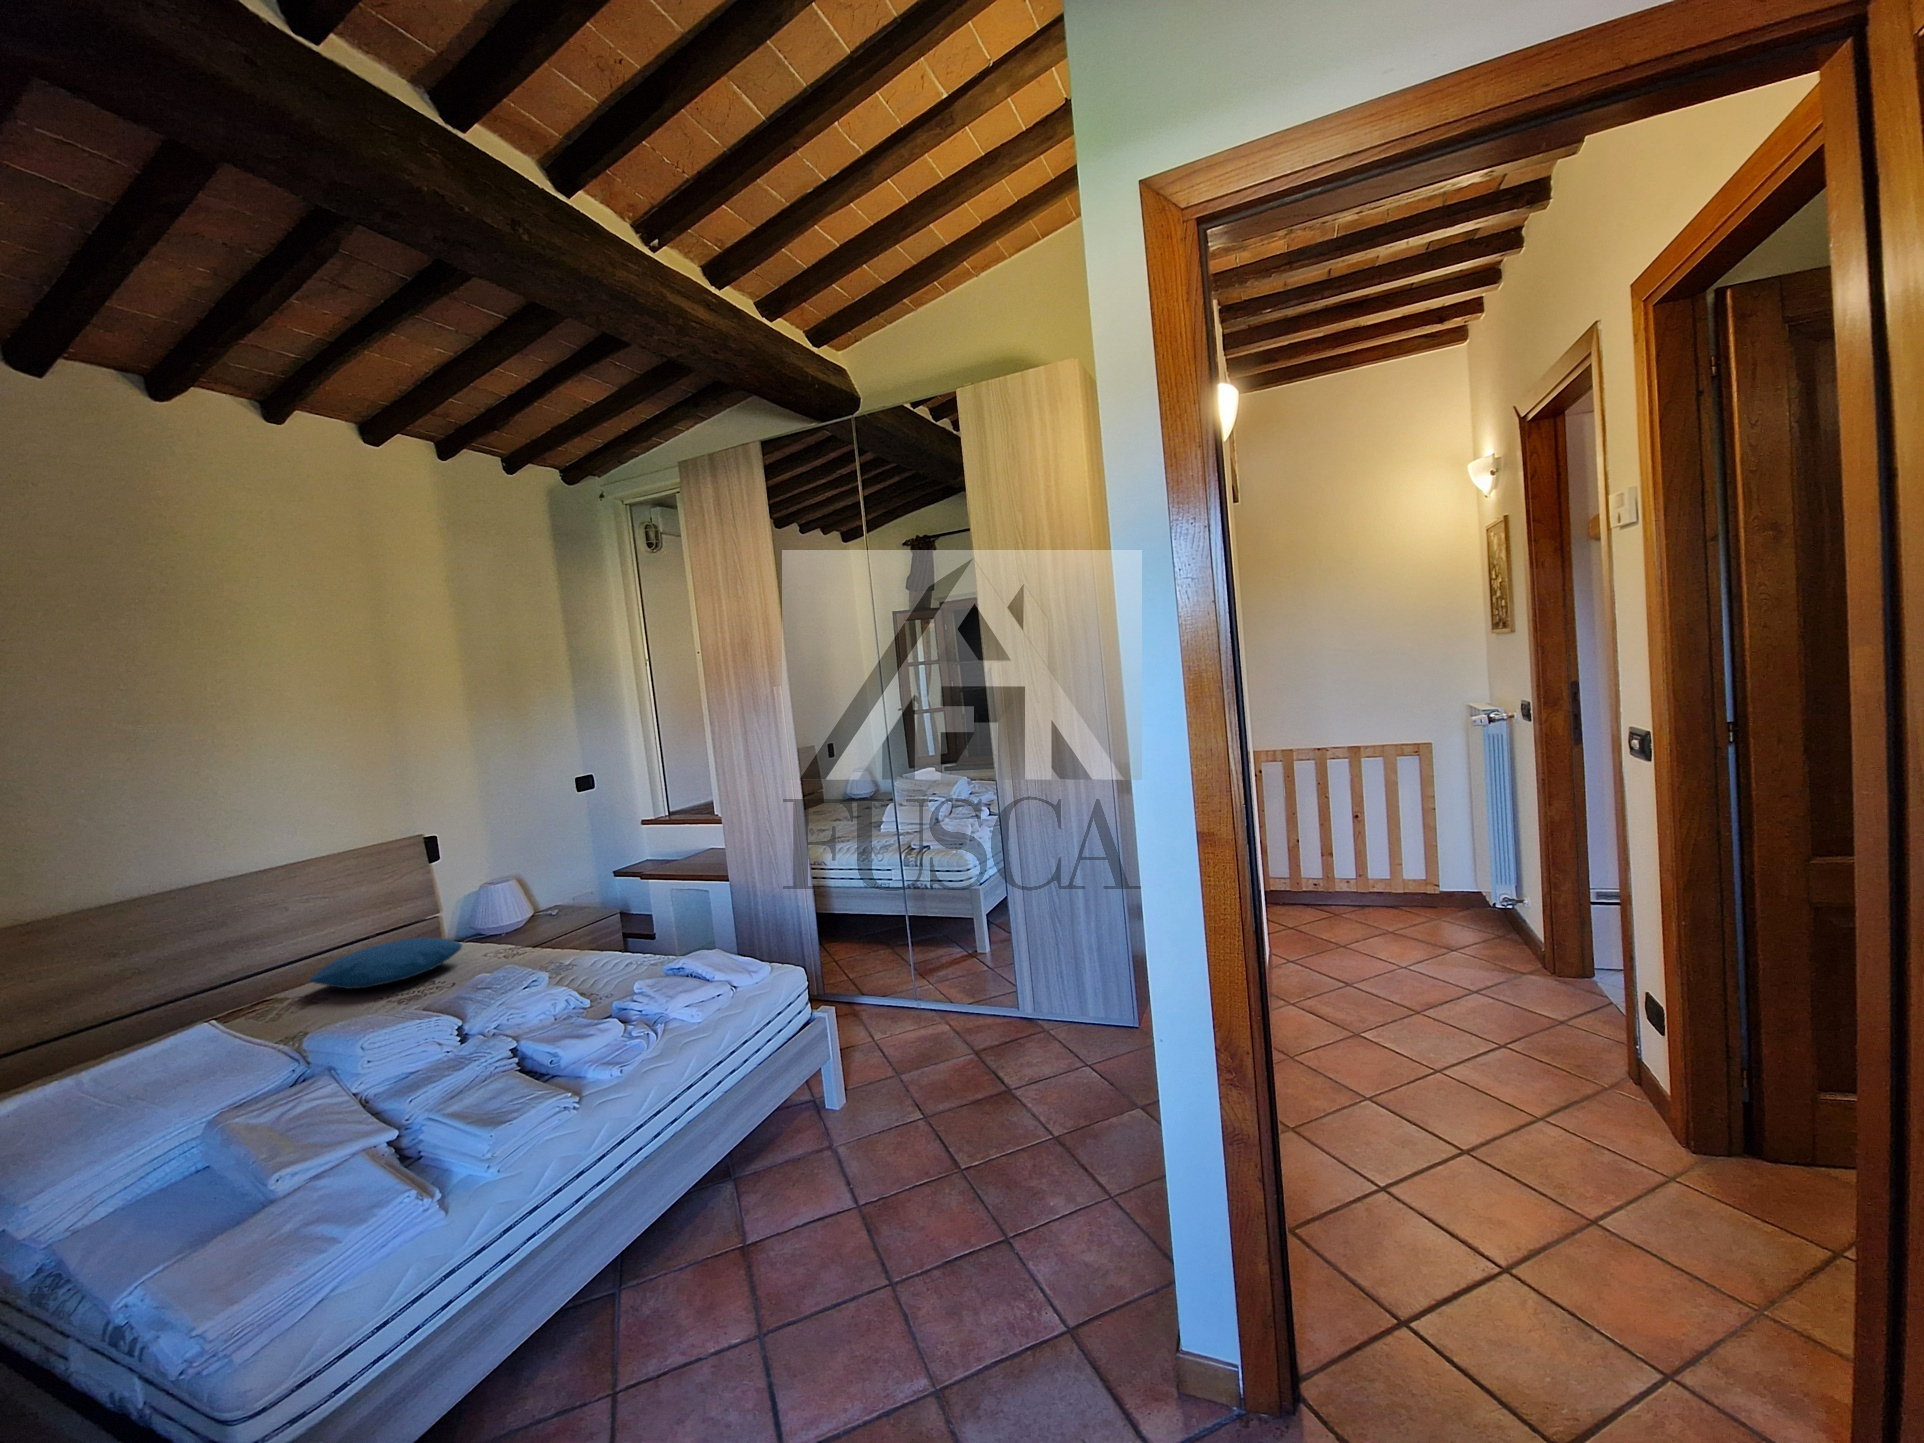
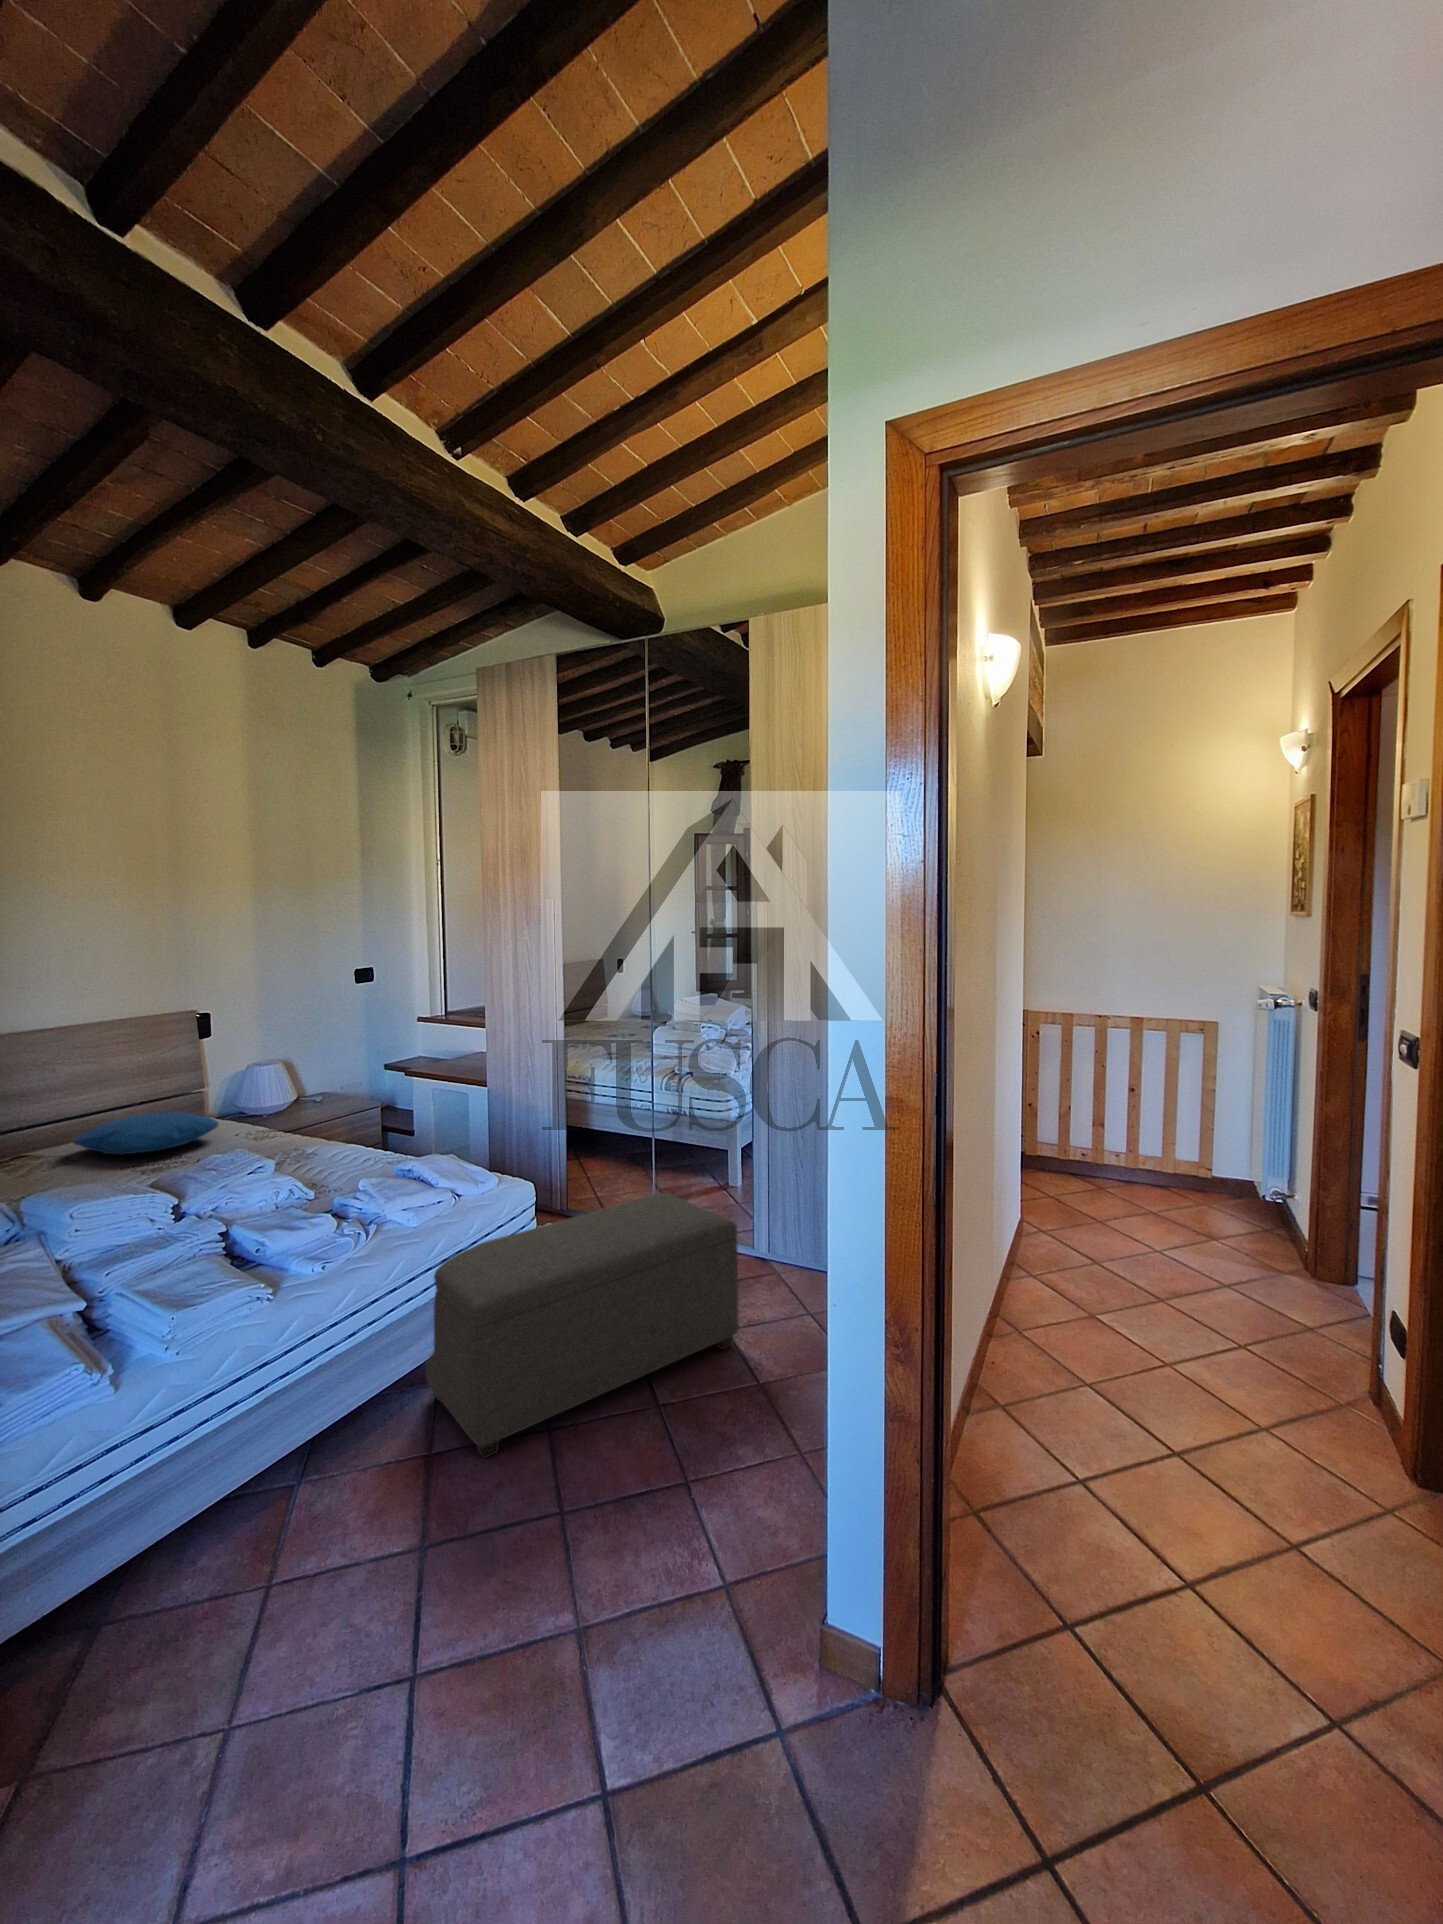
ottoman: none [709,962,1026,1247] -> present [425,1192,739,1458]

